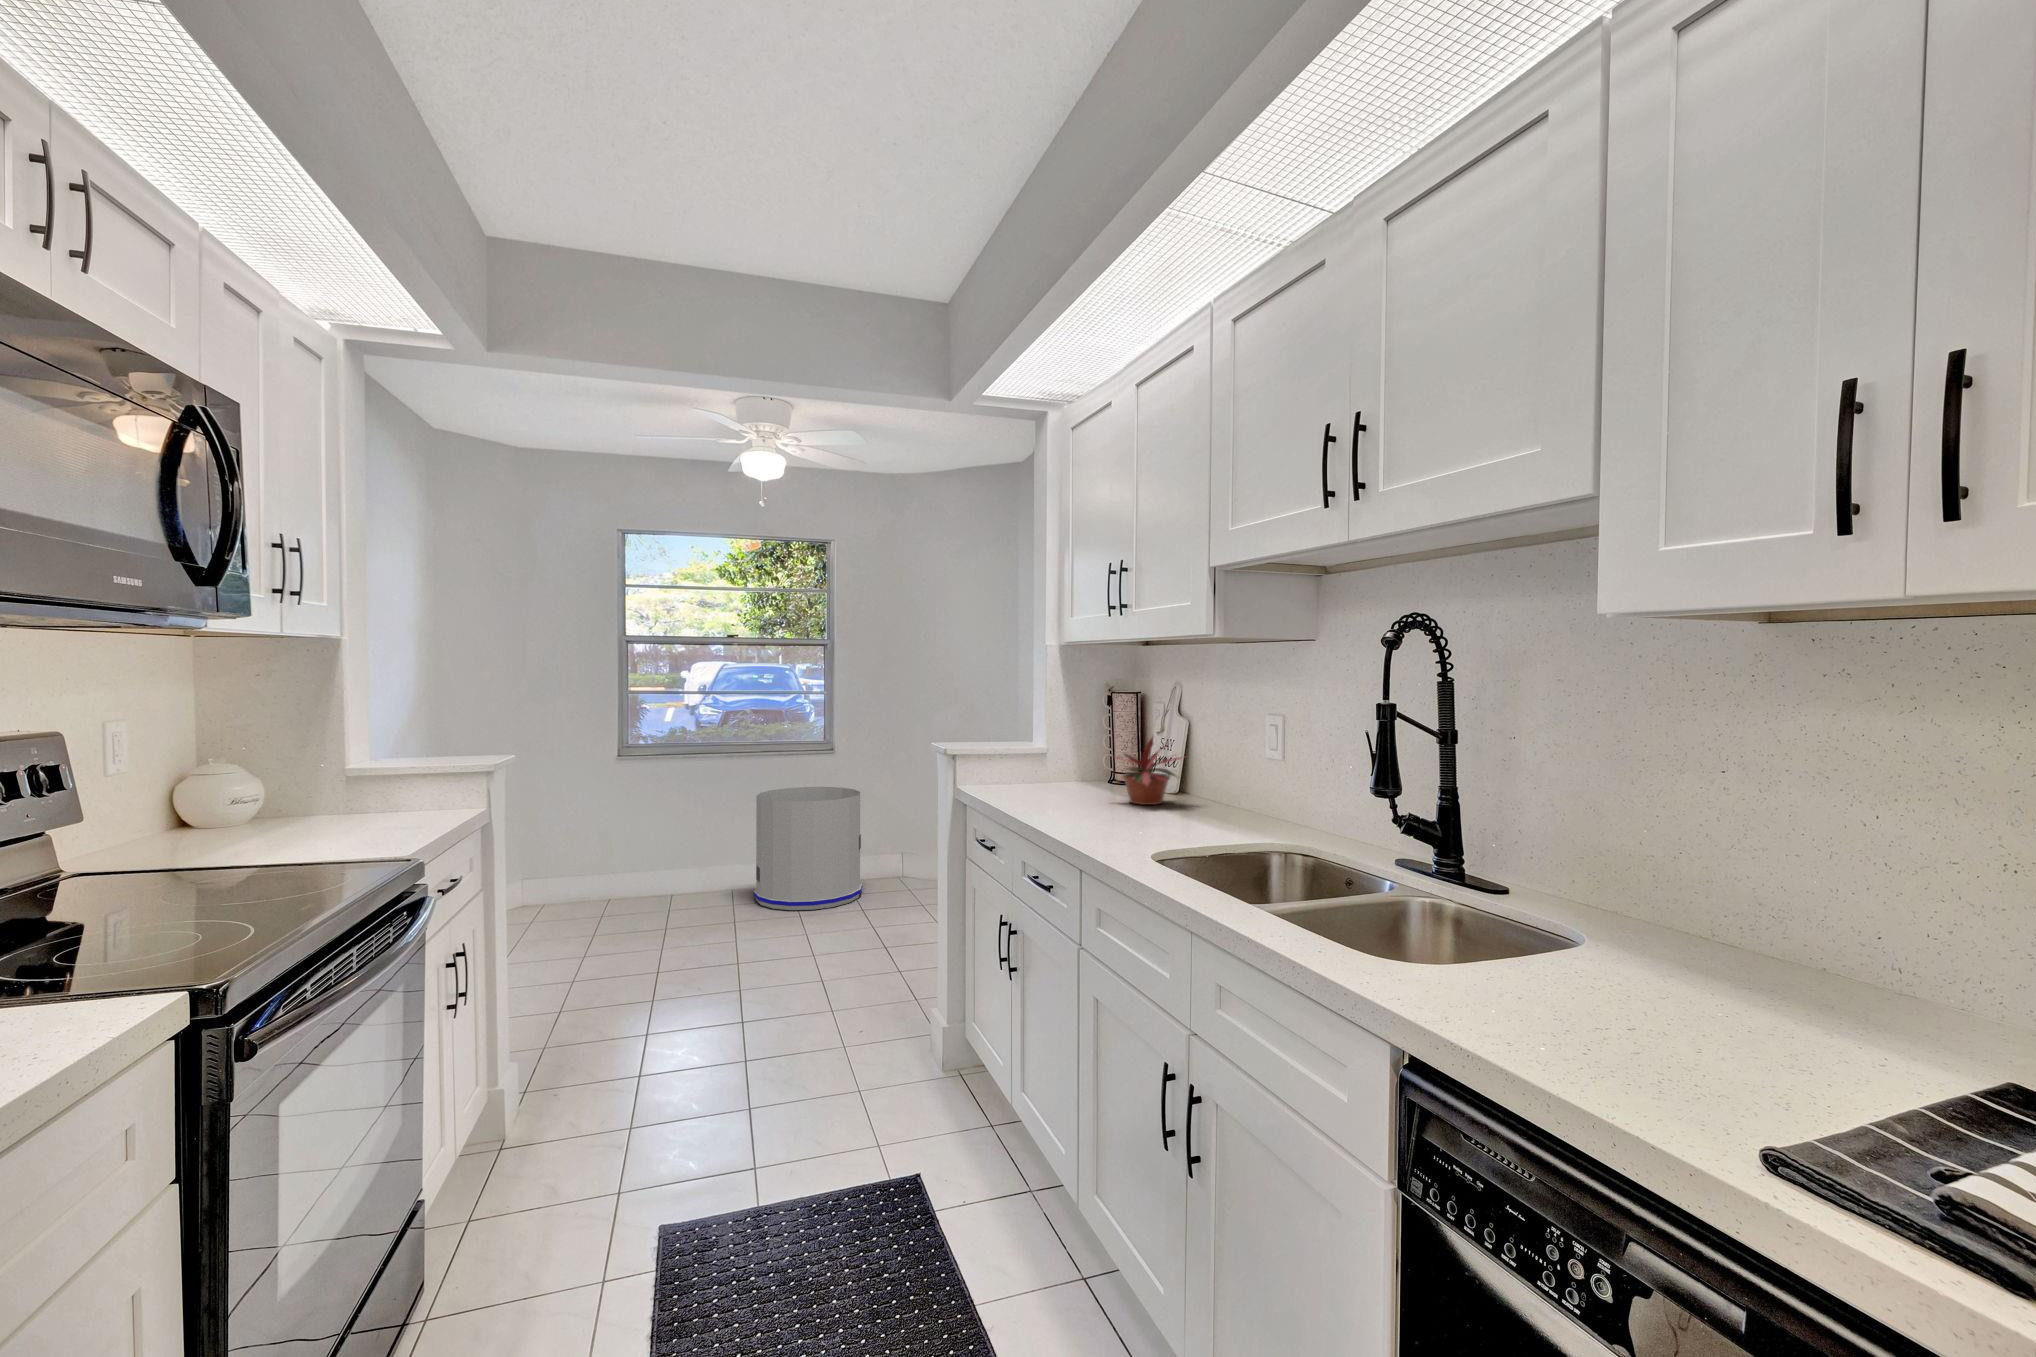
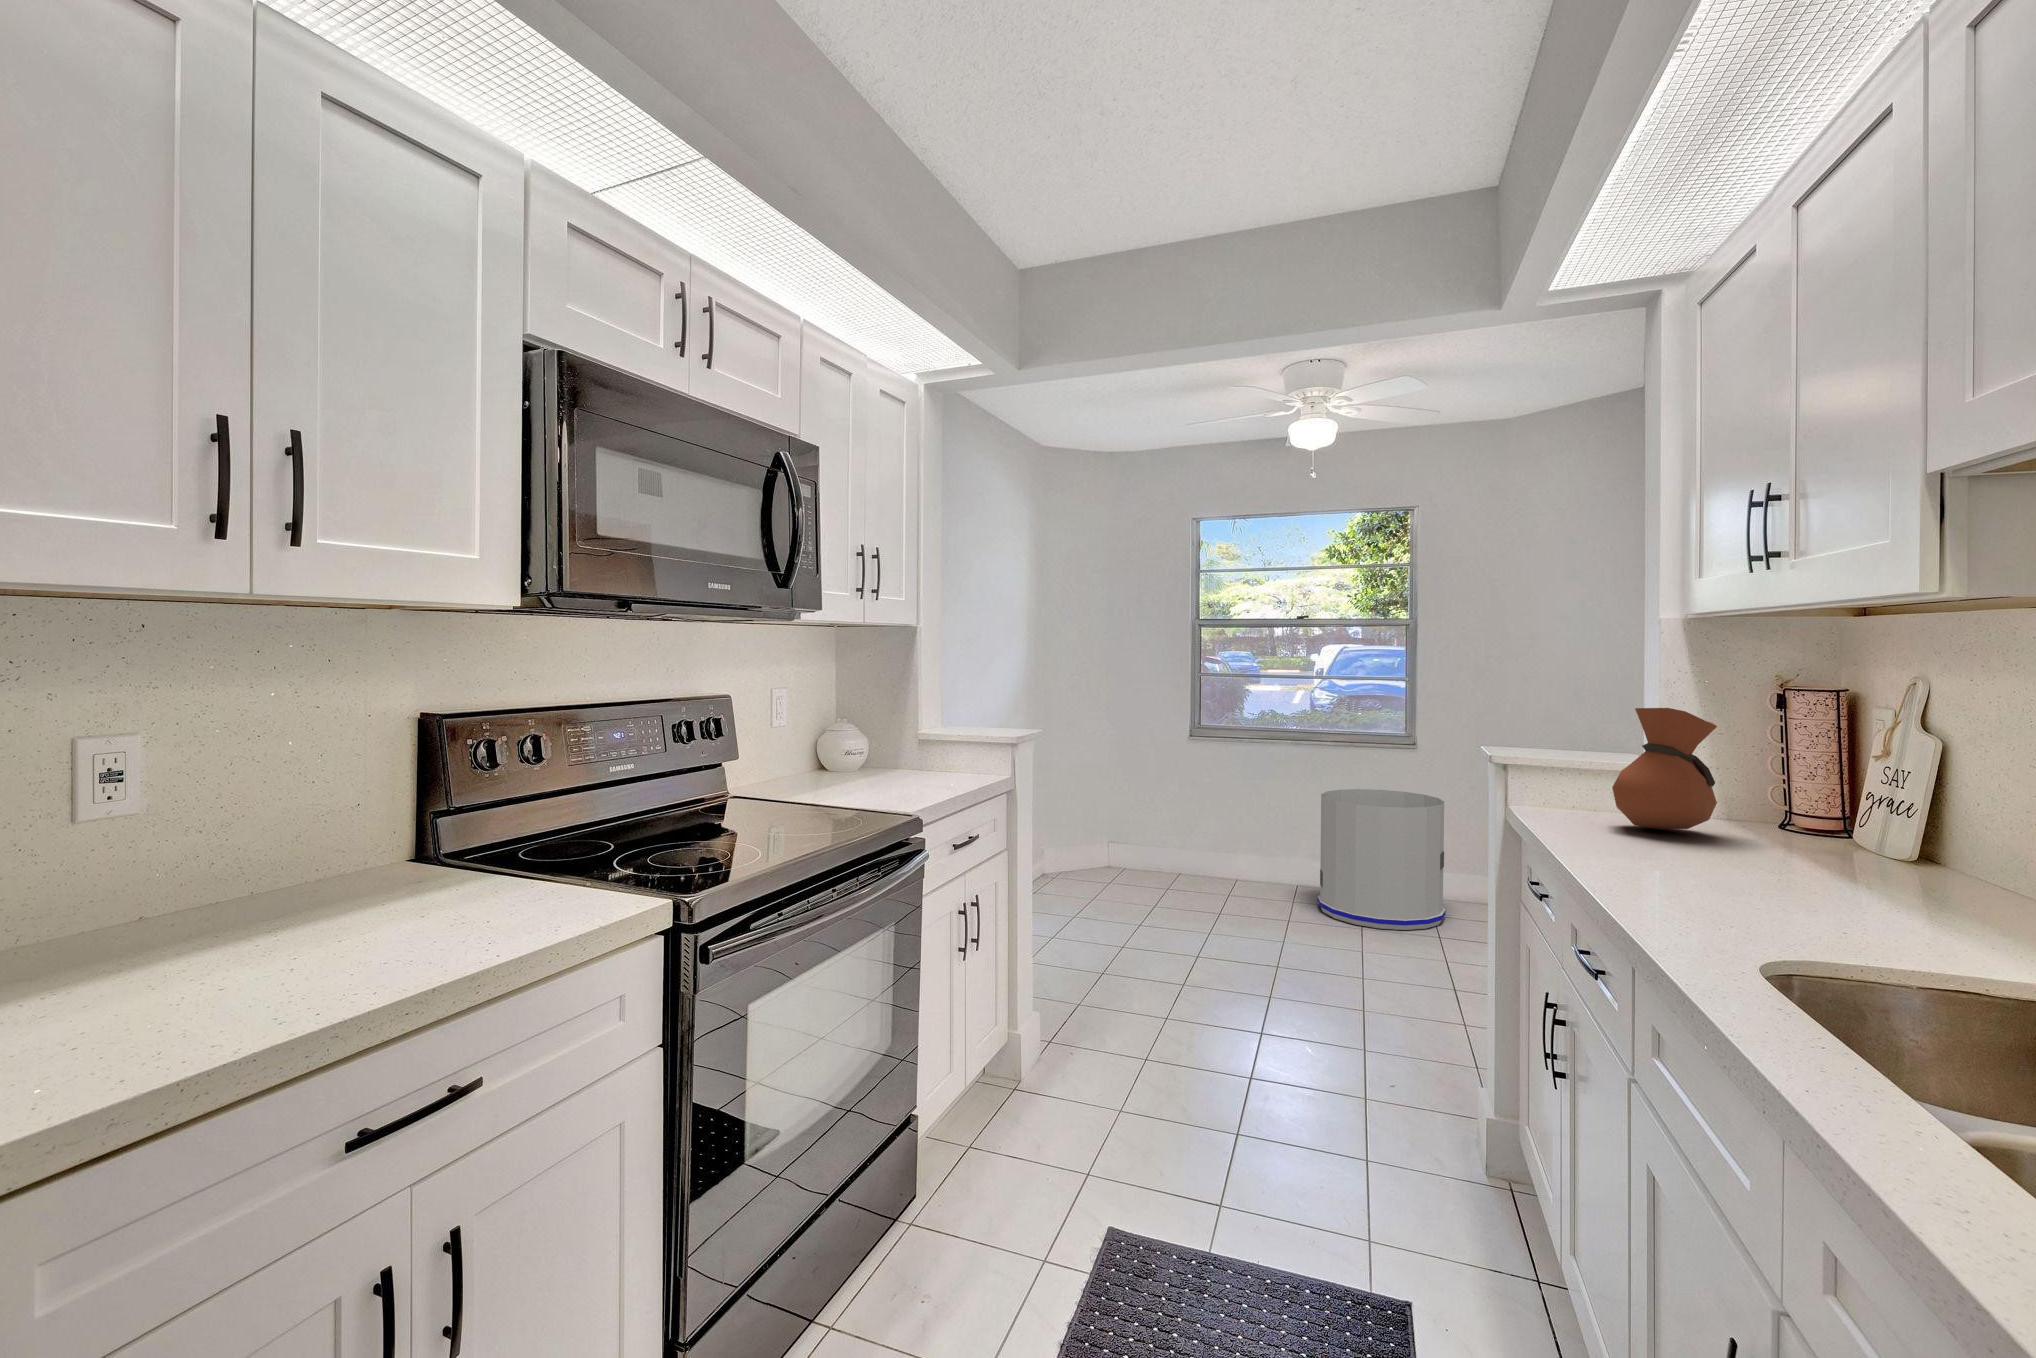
vase: none [1024,706,1083,790] -> present [1612,708,1717,829]
potted plant: present [1122,738,1181,805] -> none [1741,759,1931,875]

